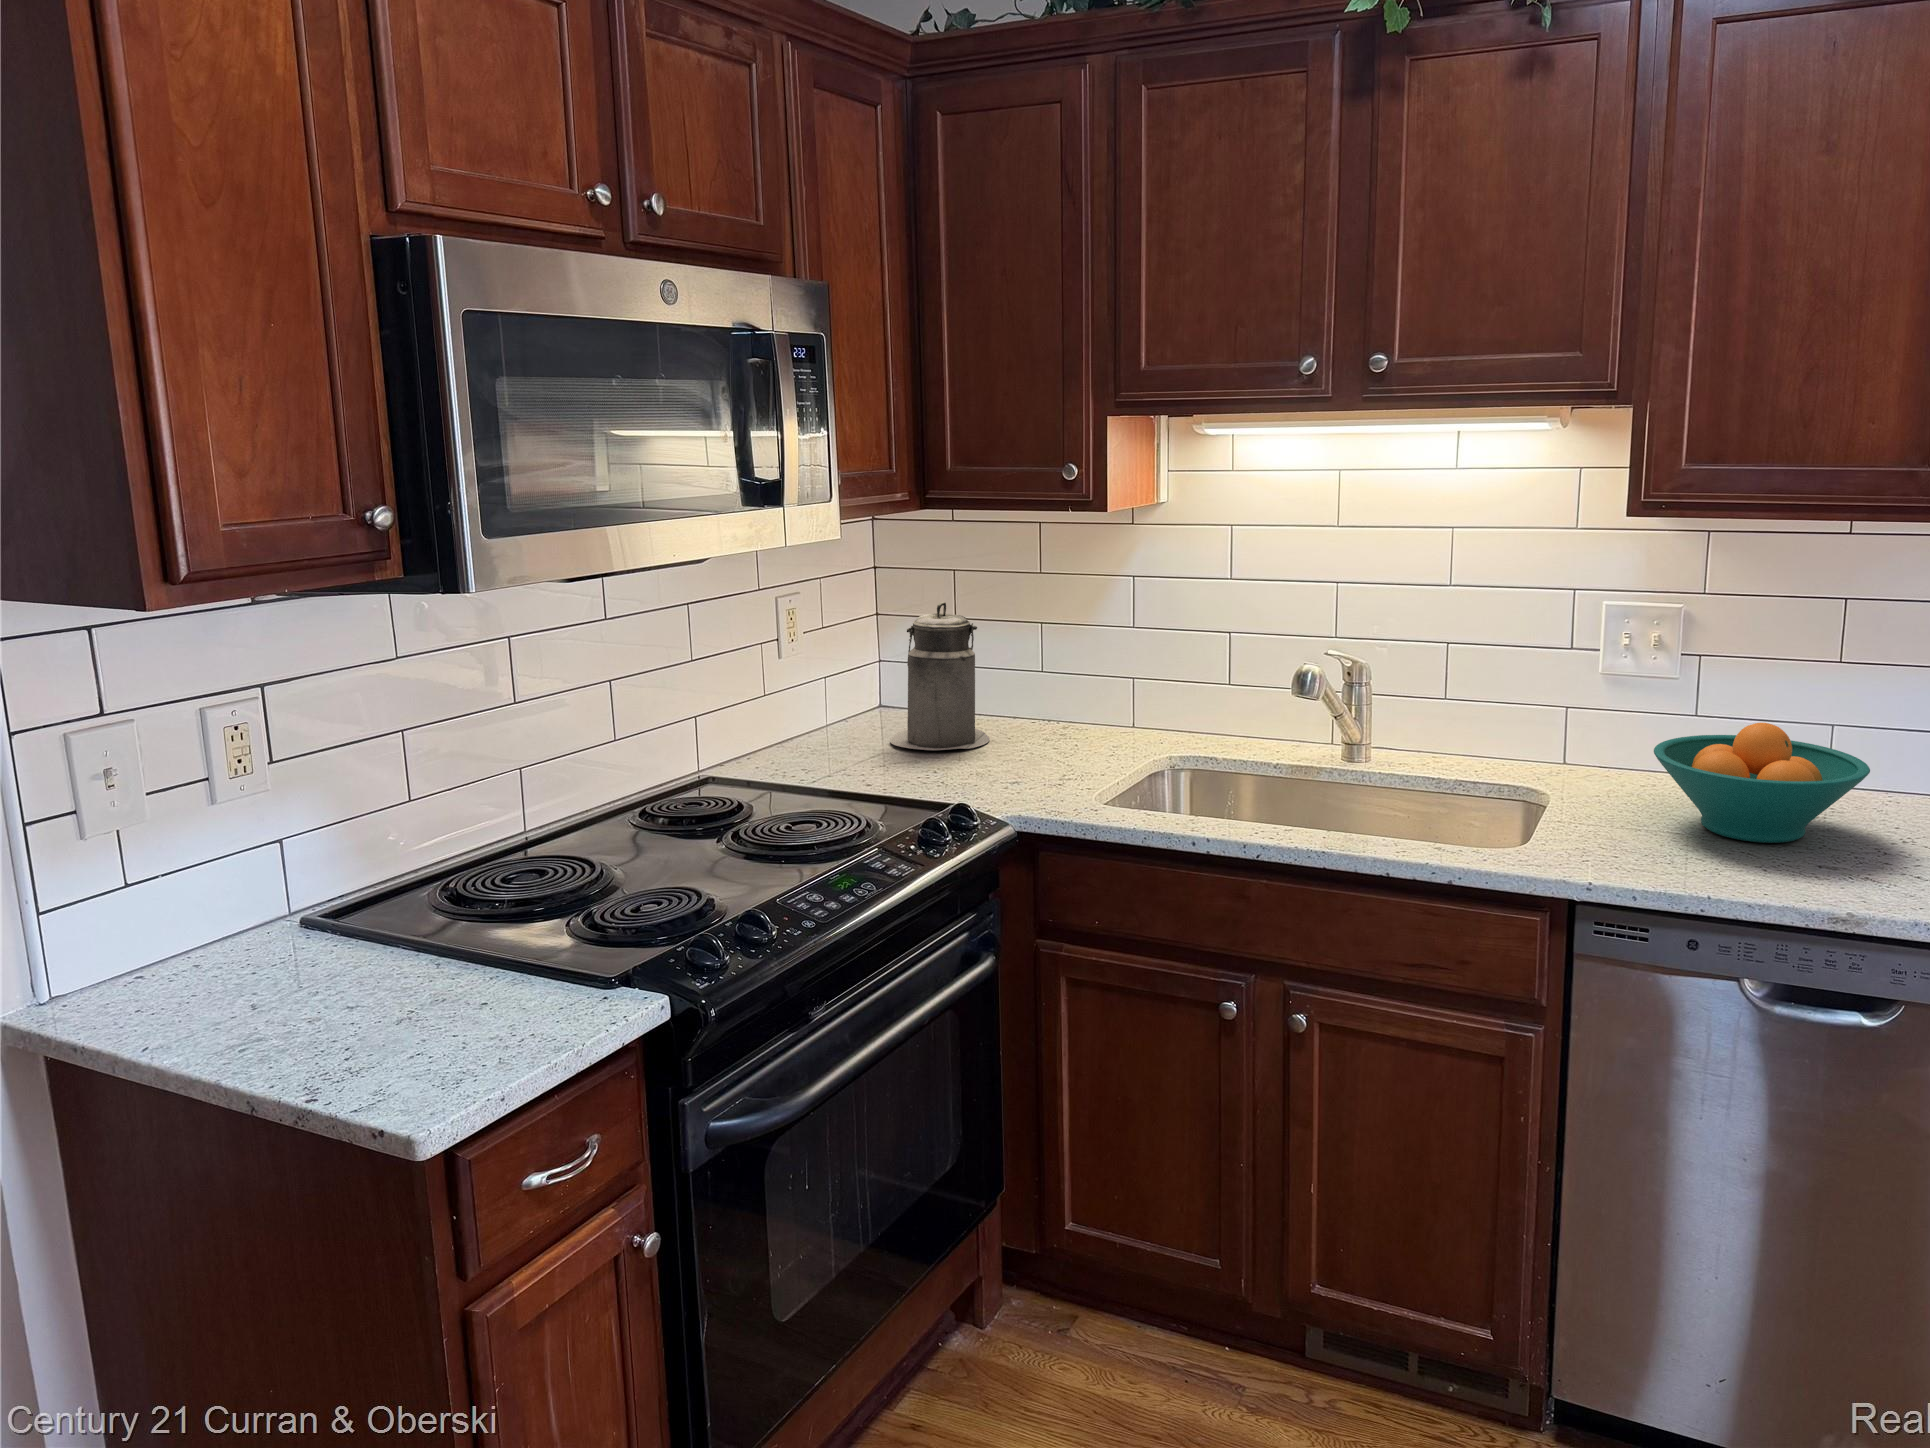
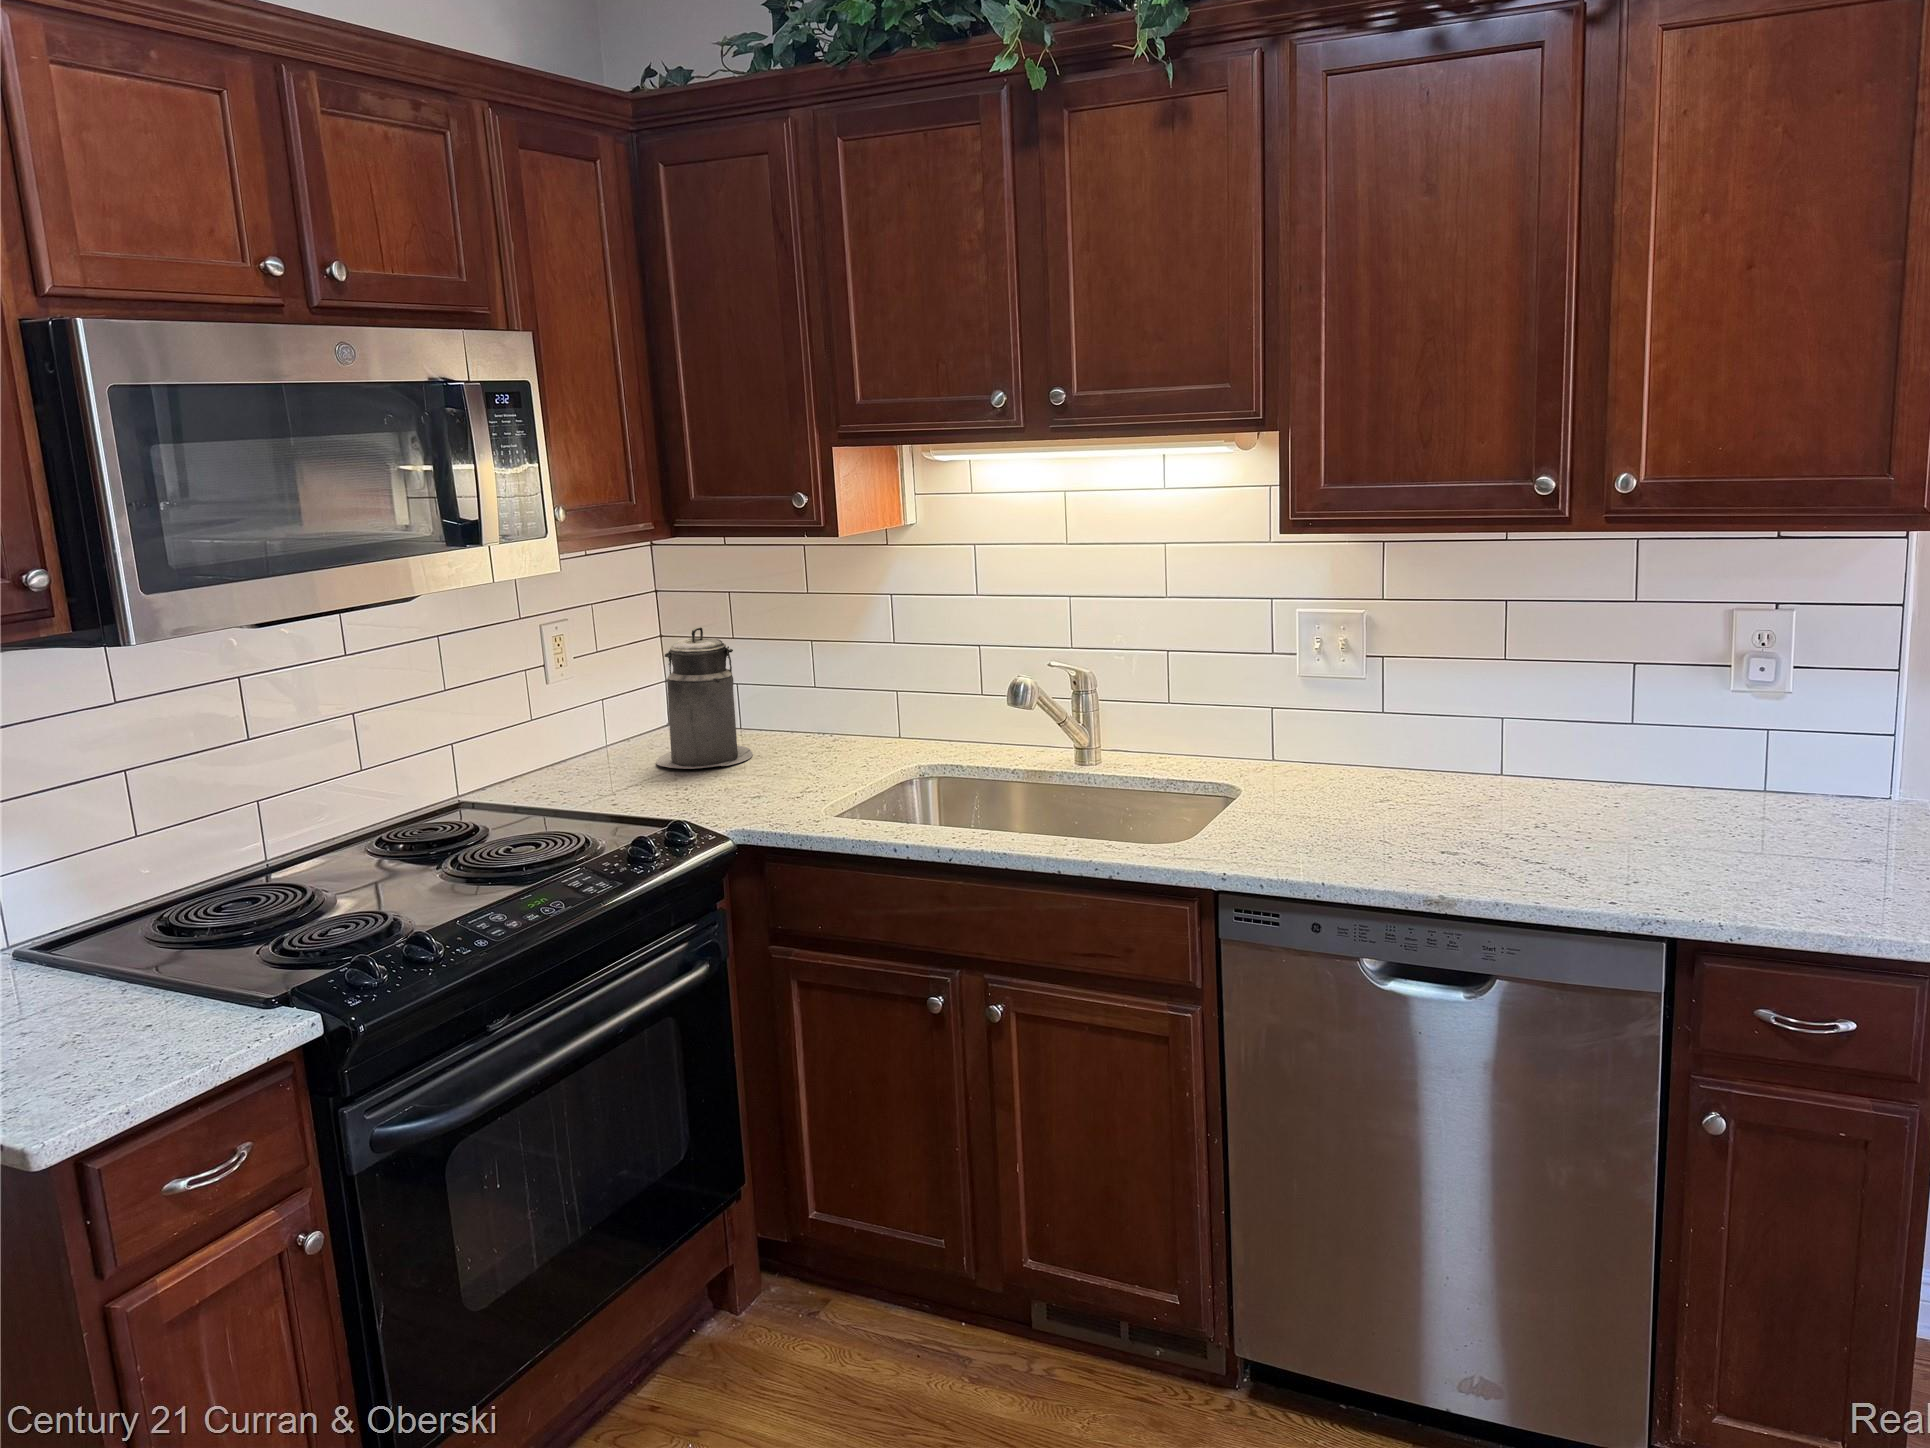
fruit bowl: present [1654,723,1870,843] -> none [1314,719,1500,831]

